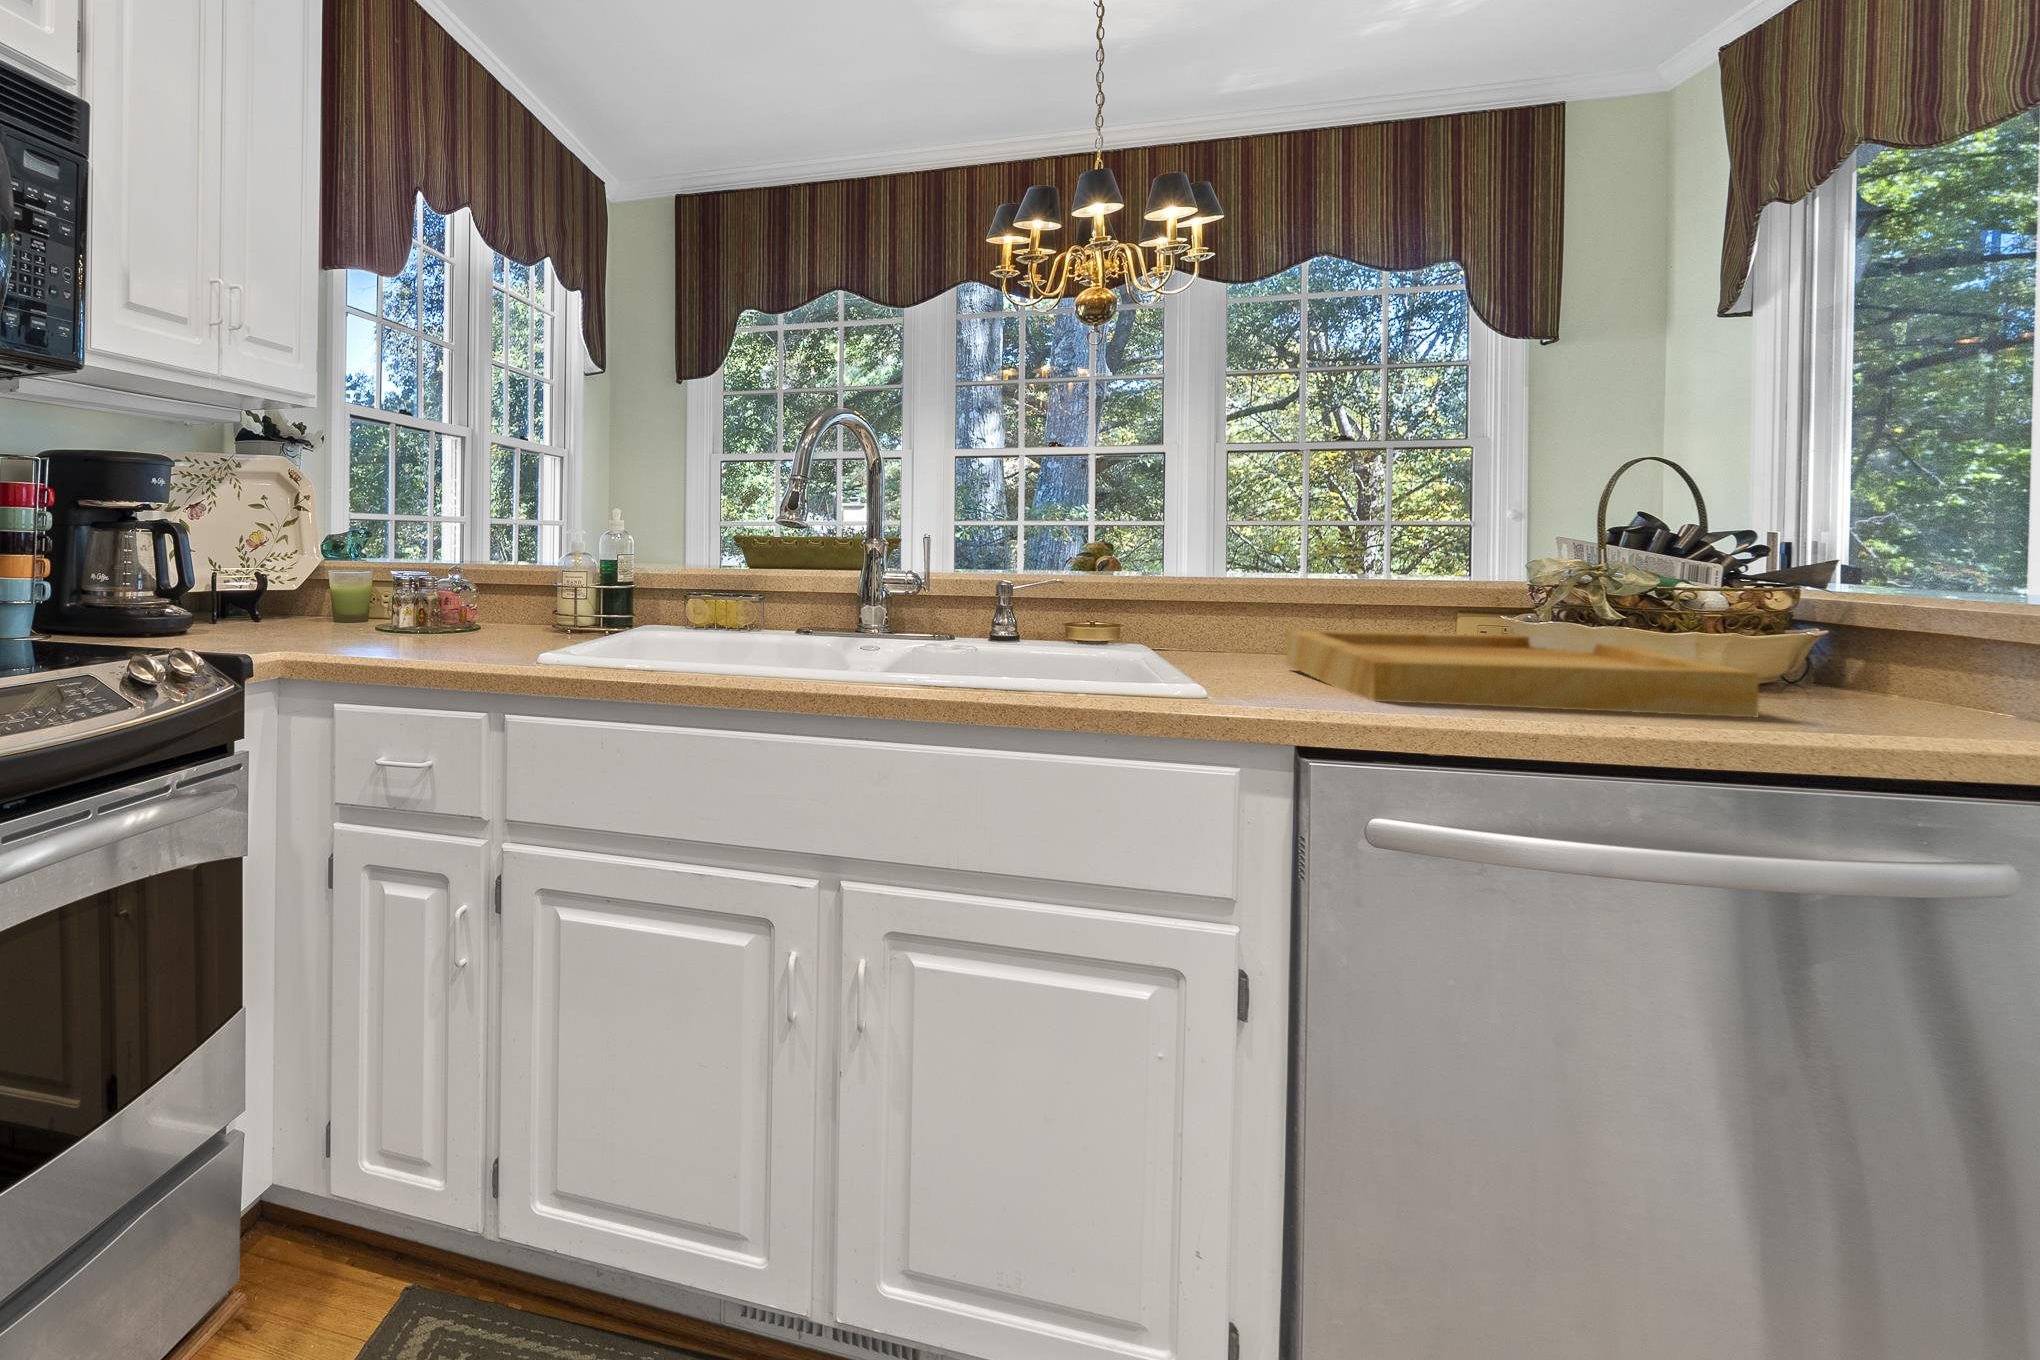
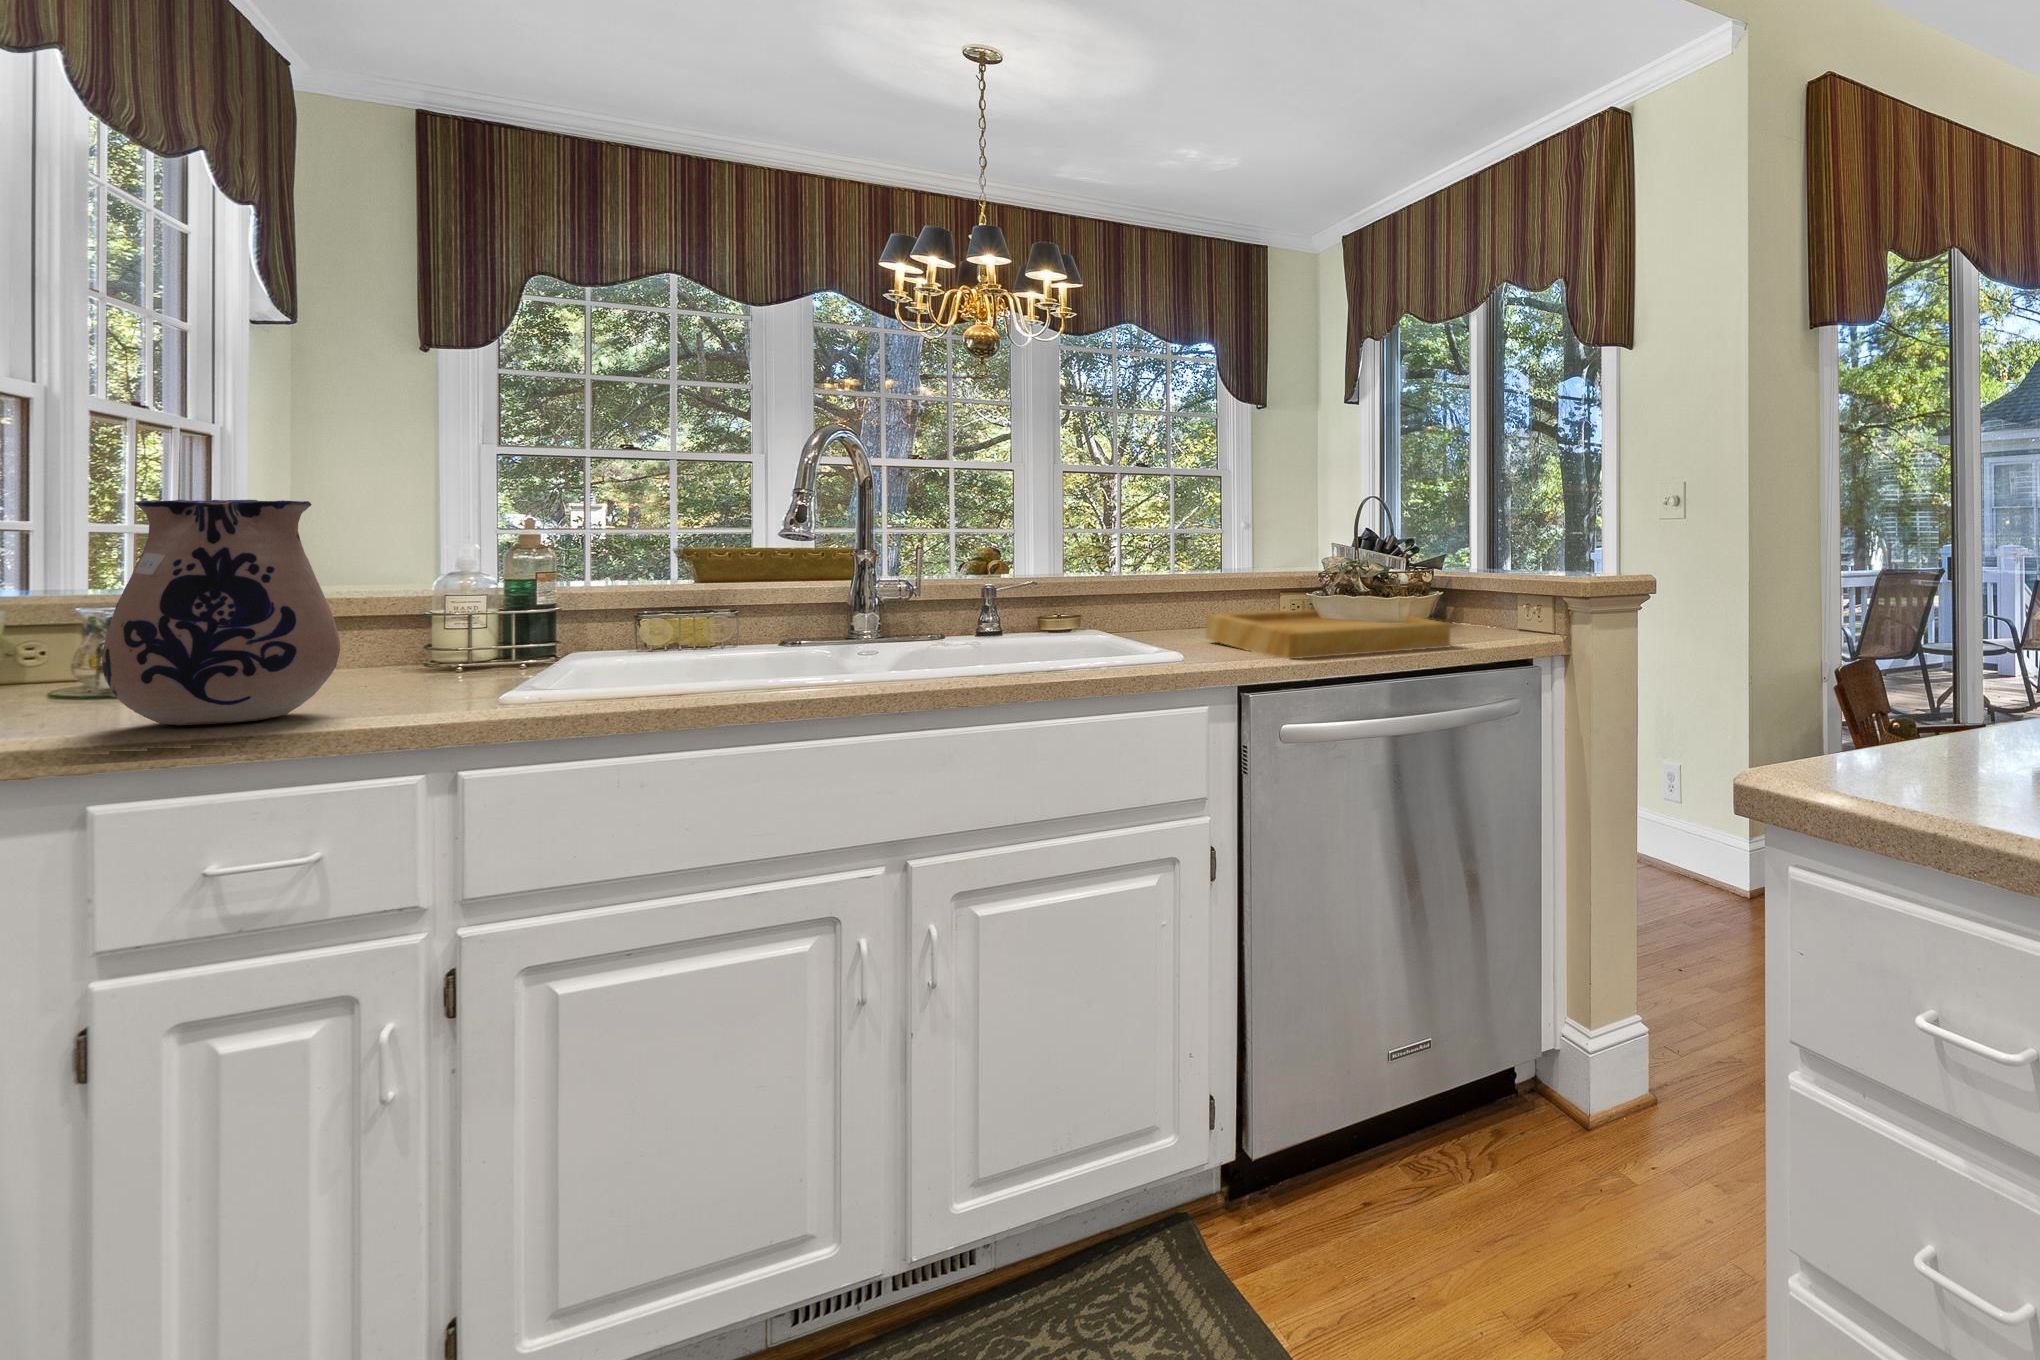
ceramic pitcher: none [347,489,459,651] -> present [102,500,340,726]

